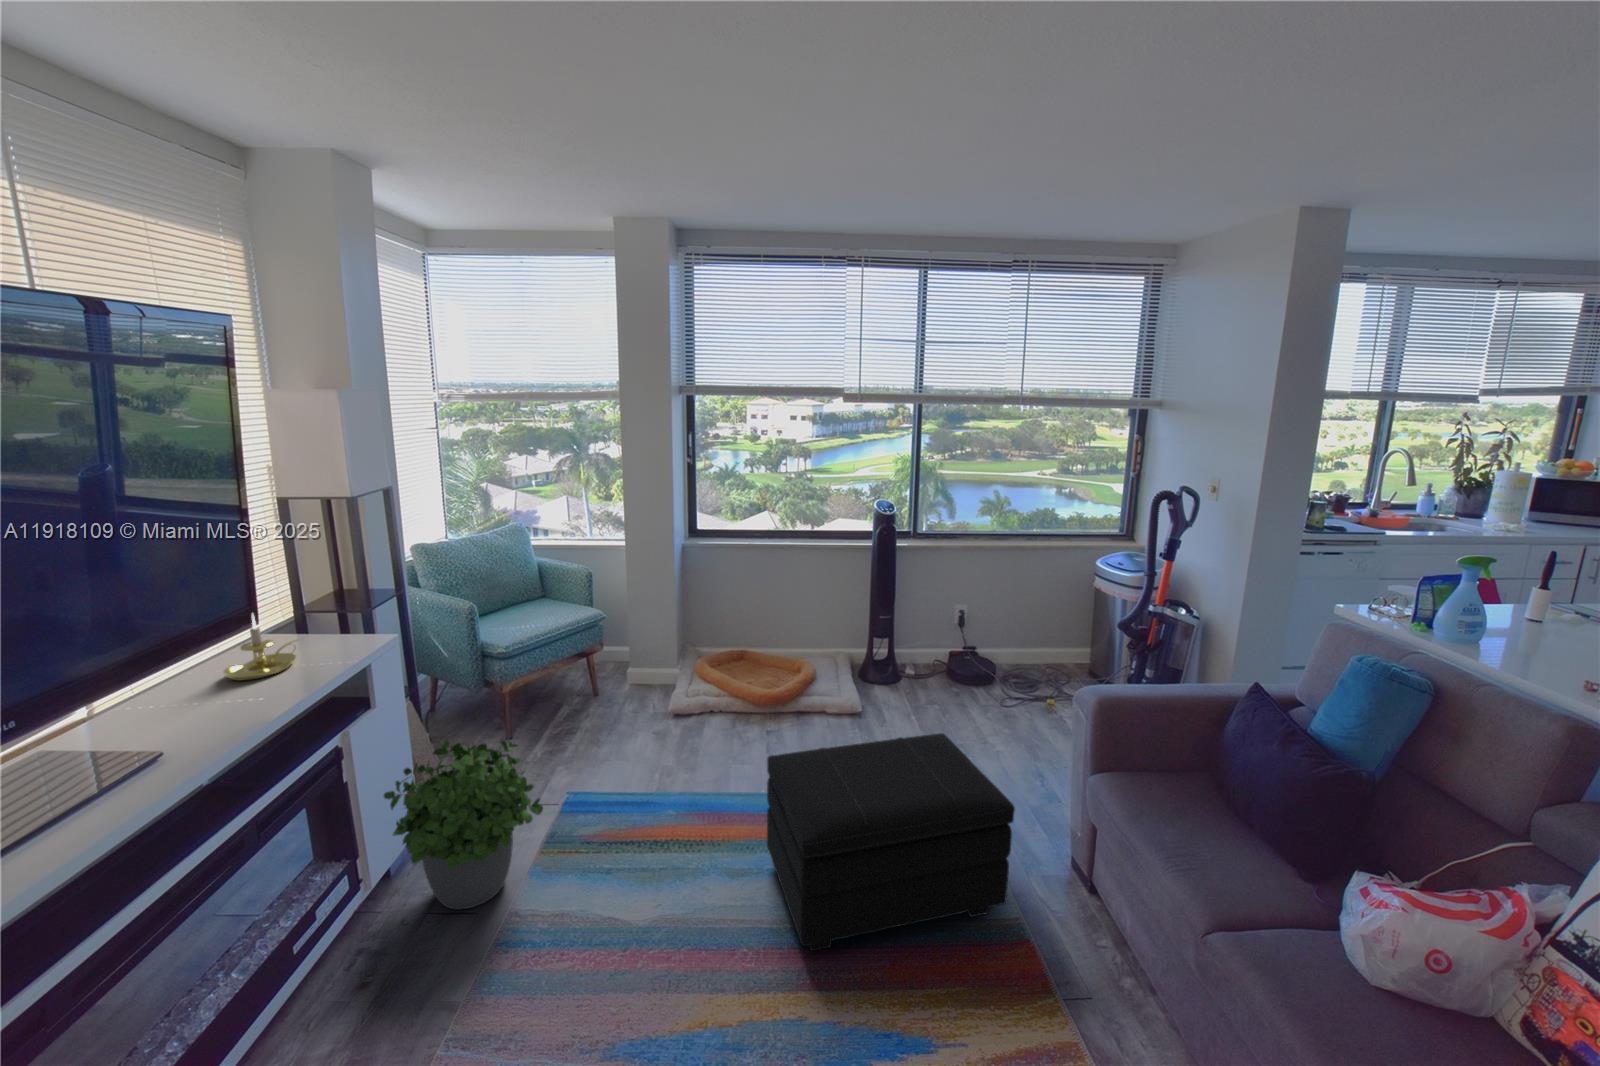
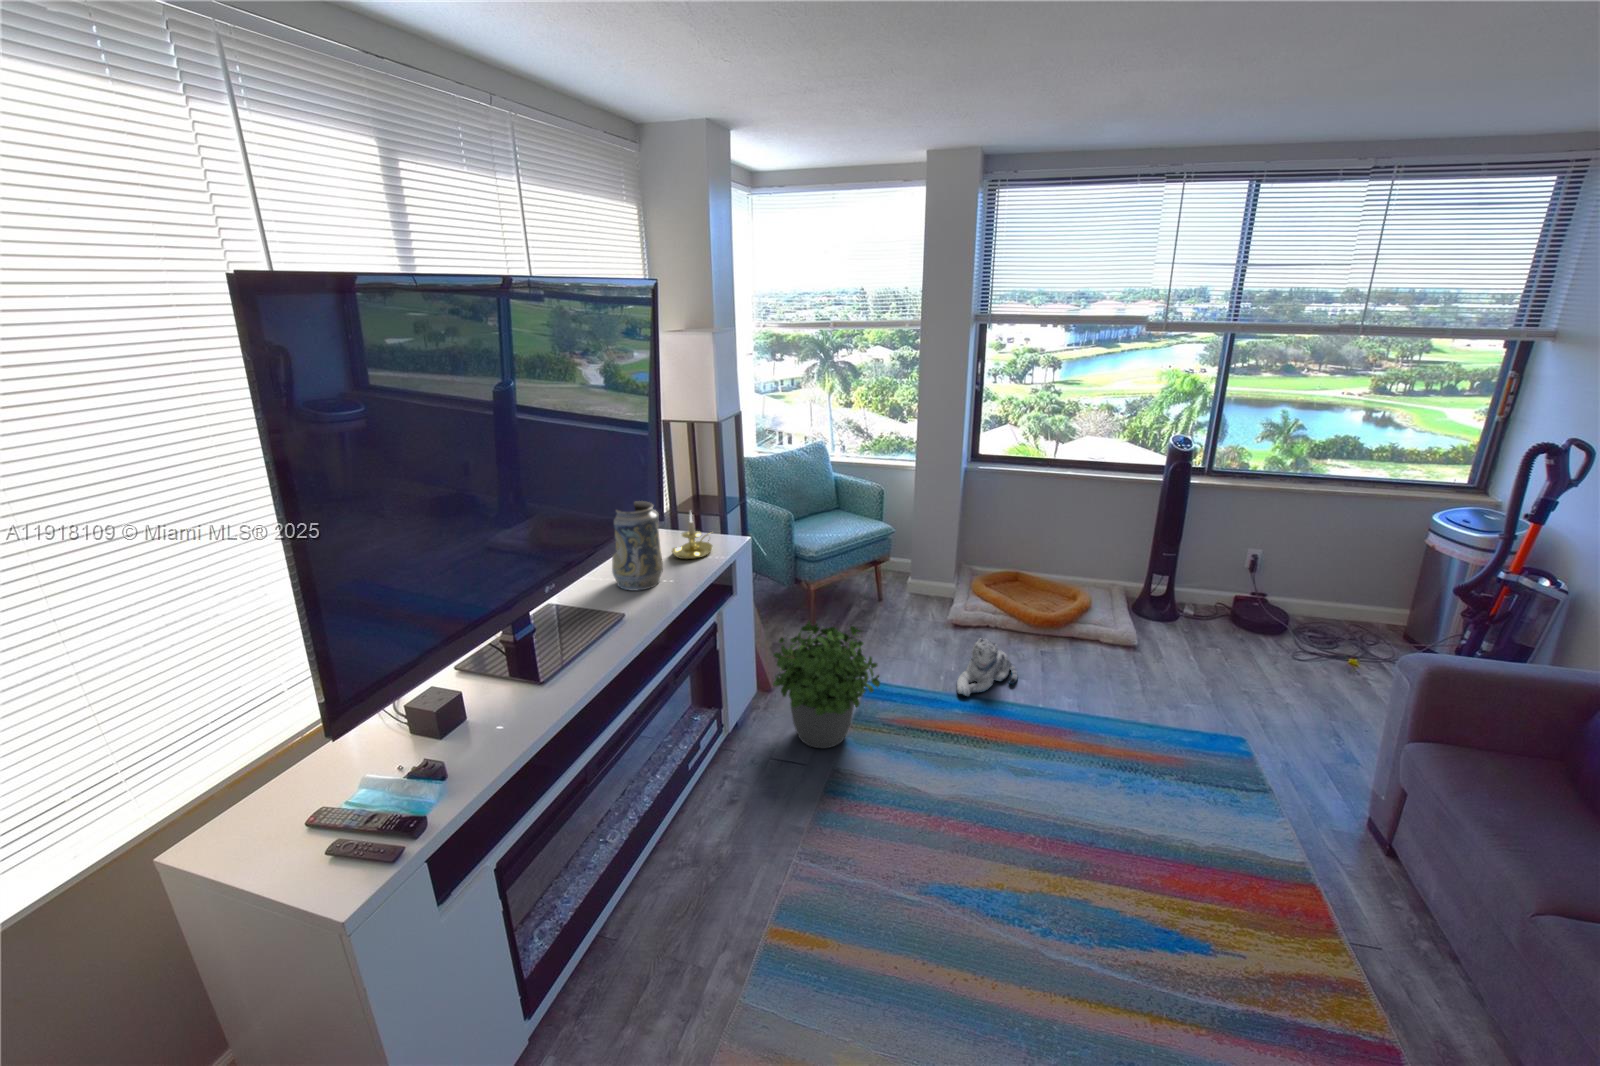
decorative vase: none [67,606,184,739] -> present [612,501,663,590]
plush toy: none [661,730,734,802] -> present [957,639,1018,696]
footstool: present [767,733,1015,951] -> none [1062,668,1327,834]

